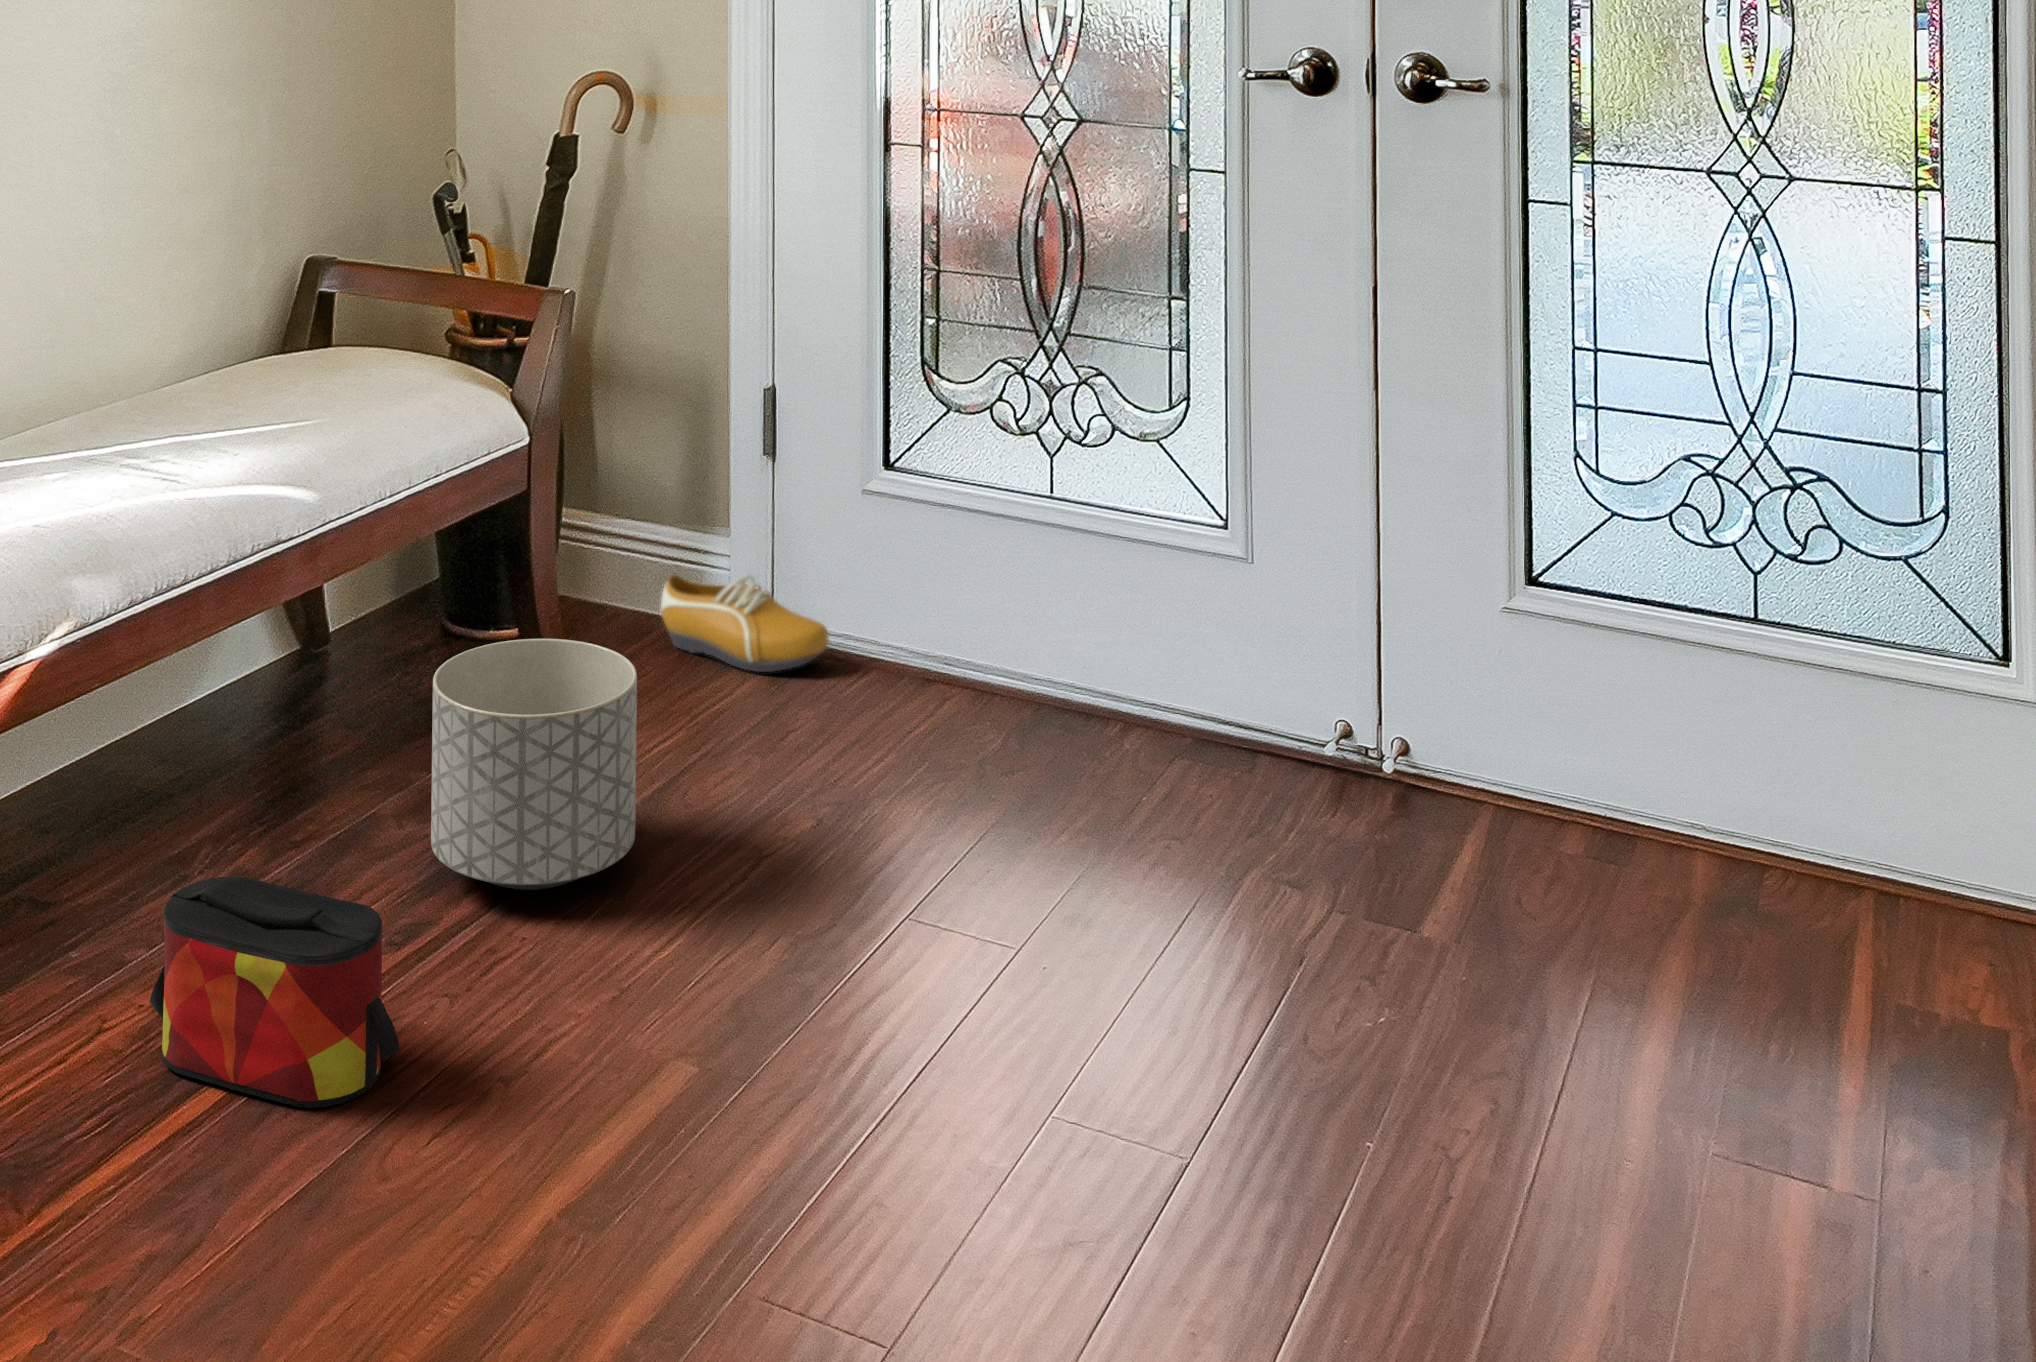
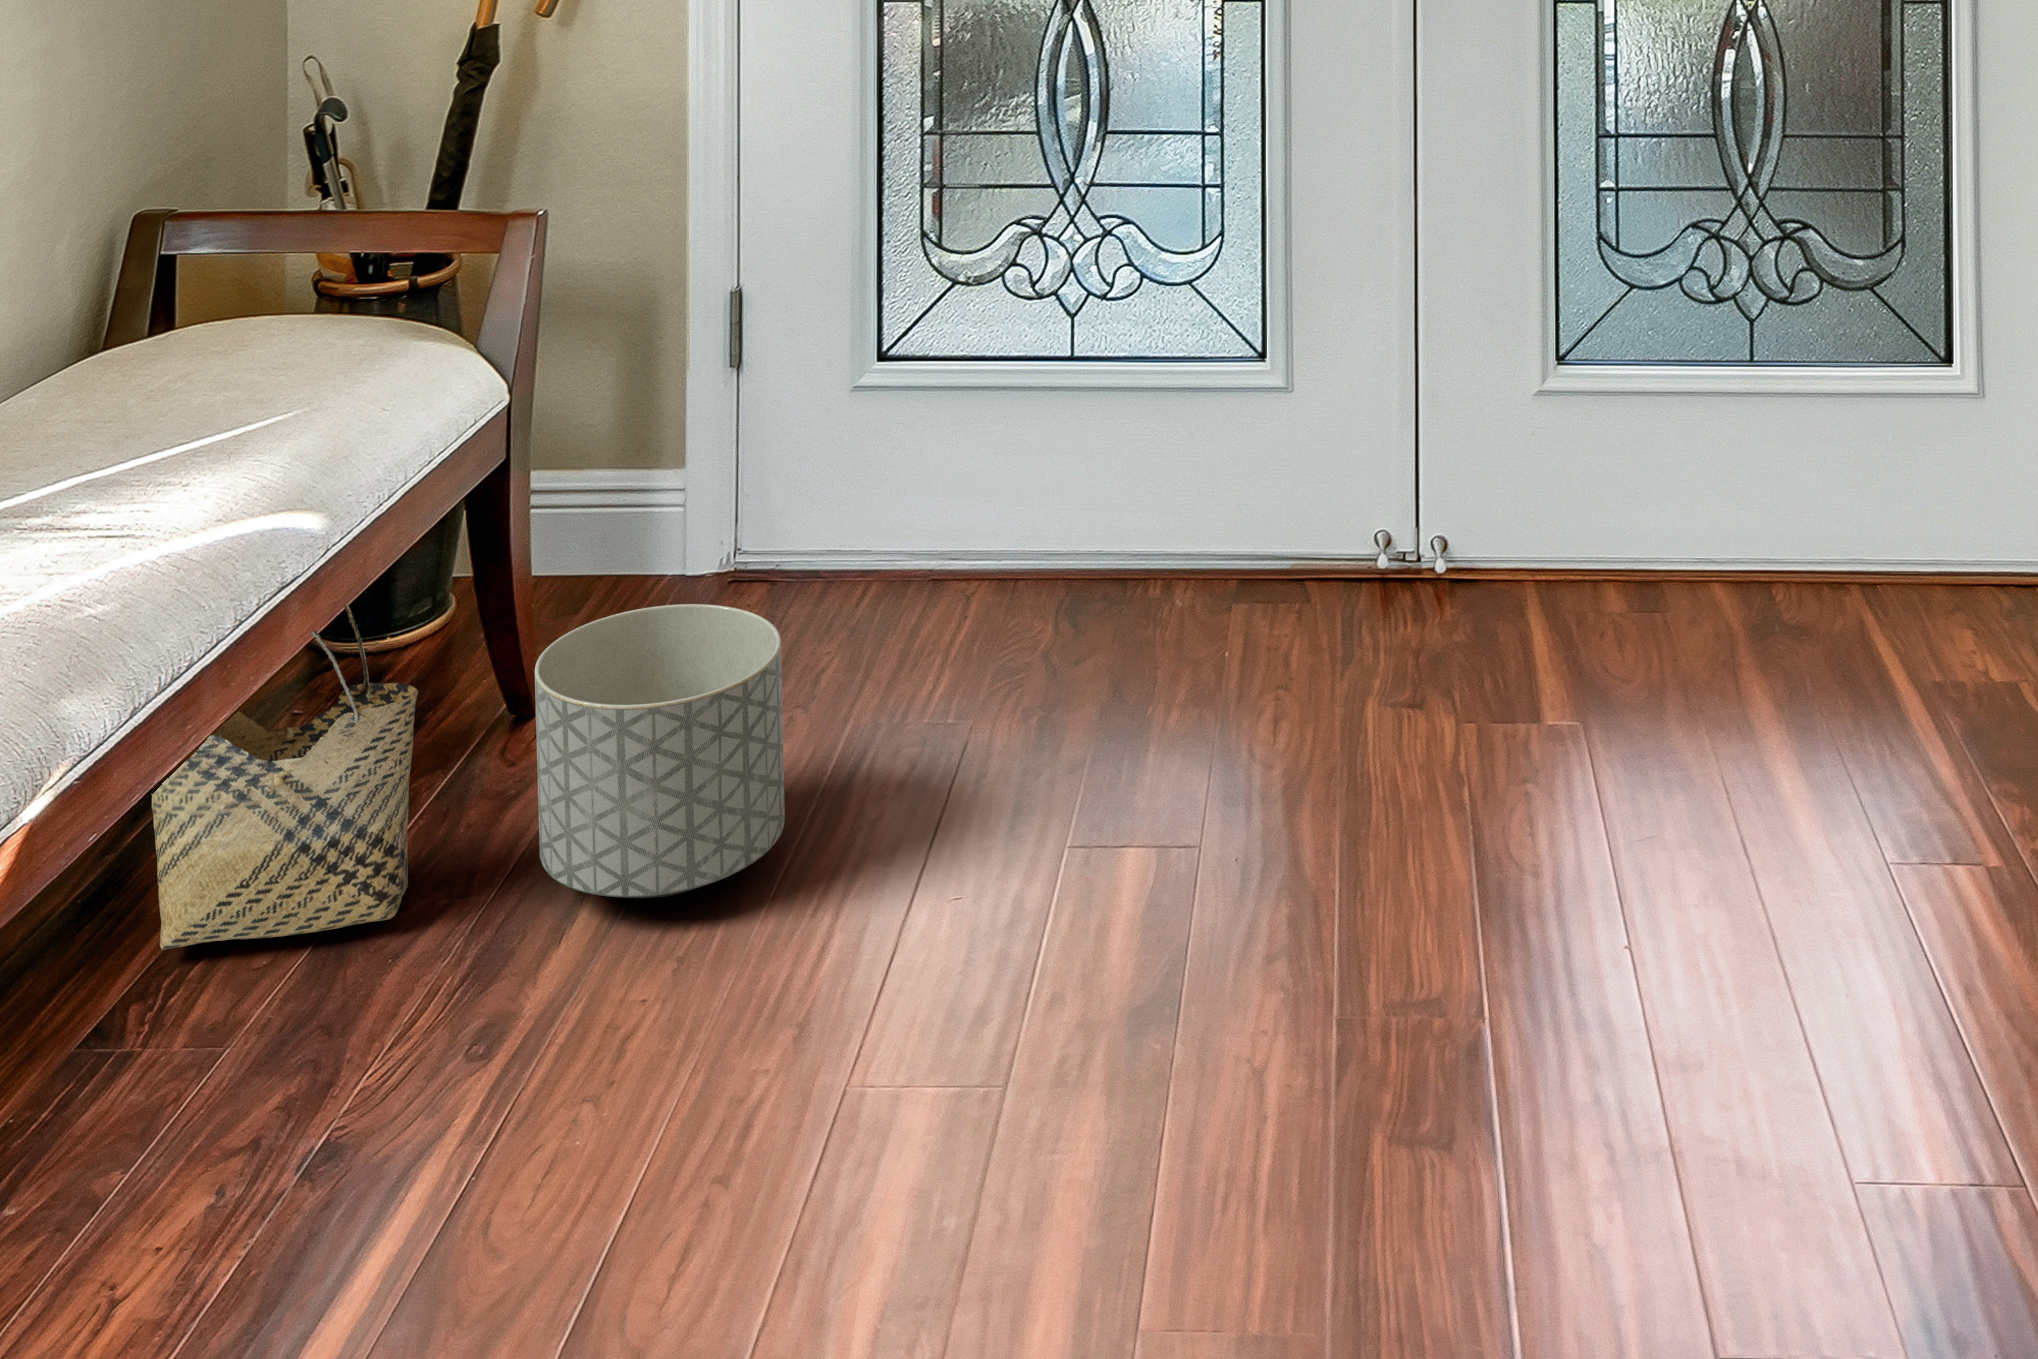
woven basket: none [165,544,364,849] -> present [152,603,418,950]
shoe: present [661,575,828,672] -> none [623,497,832,601]
bag: present [150,876,400,1108] -> none [320,957,683,1225]

